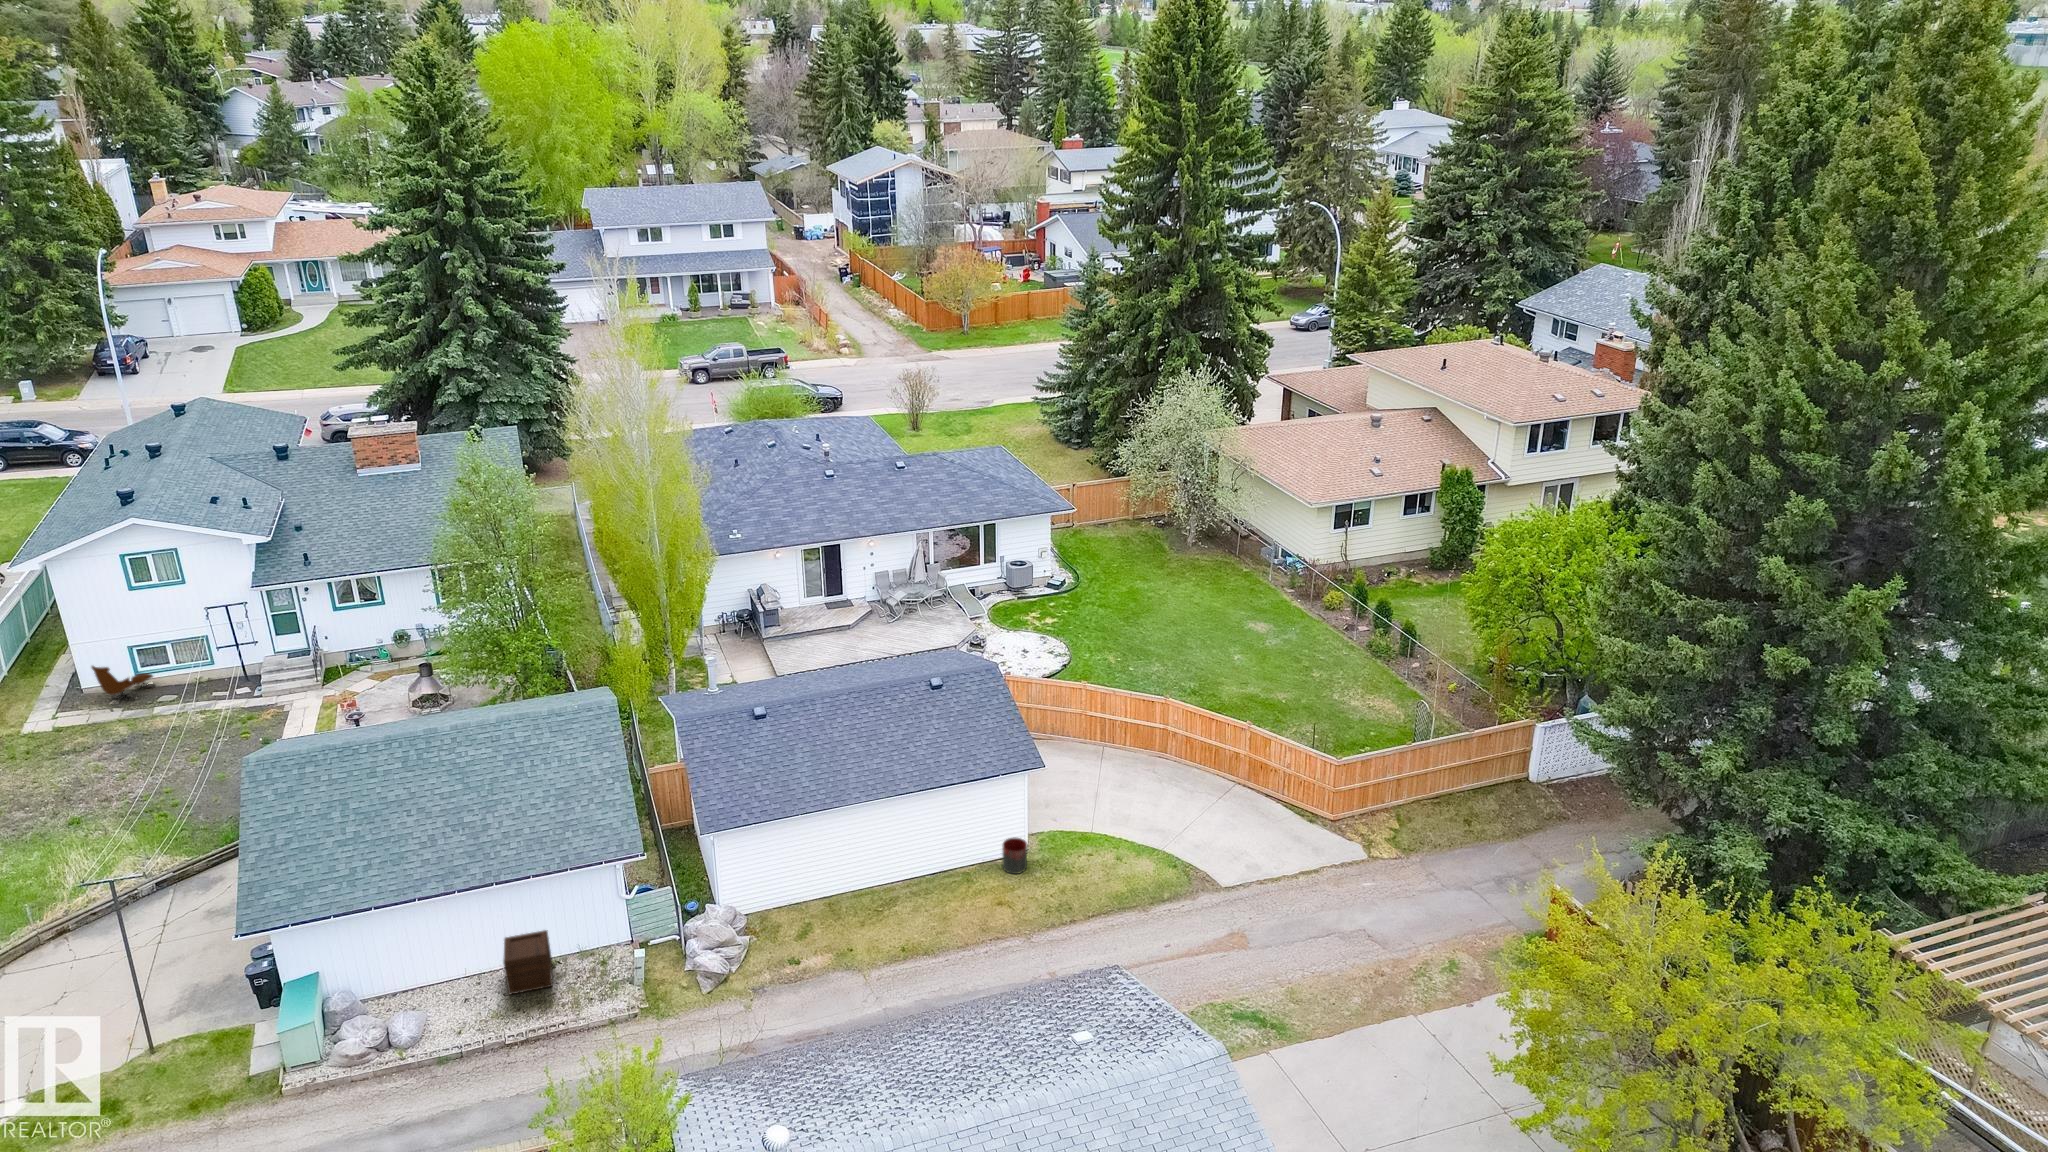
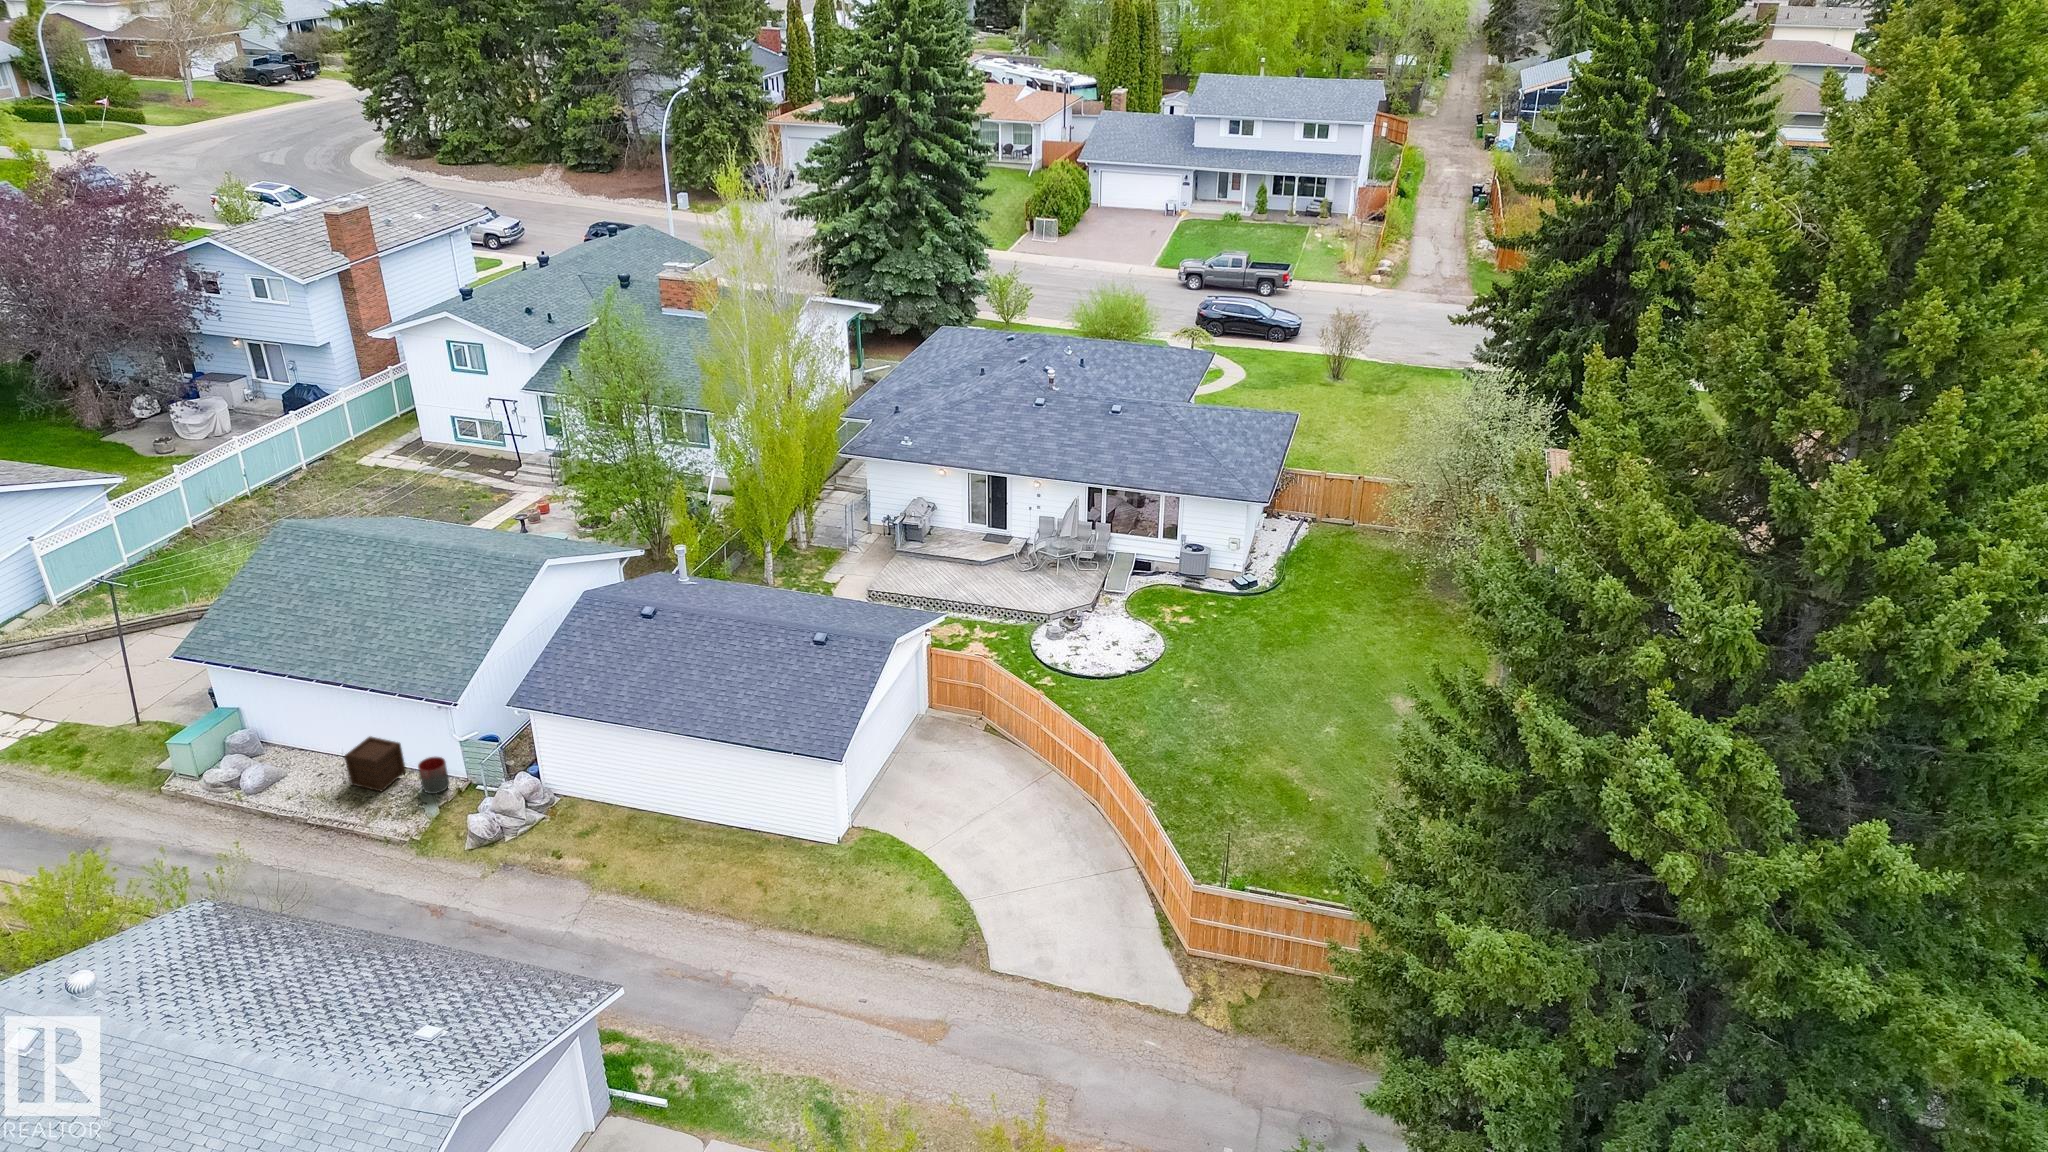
lounge chair: present [92,666,153,699] -> none [395,424,449,461]
trash can: present [1002,838,1027,874] -> present [418,757,449,794]

